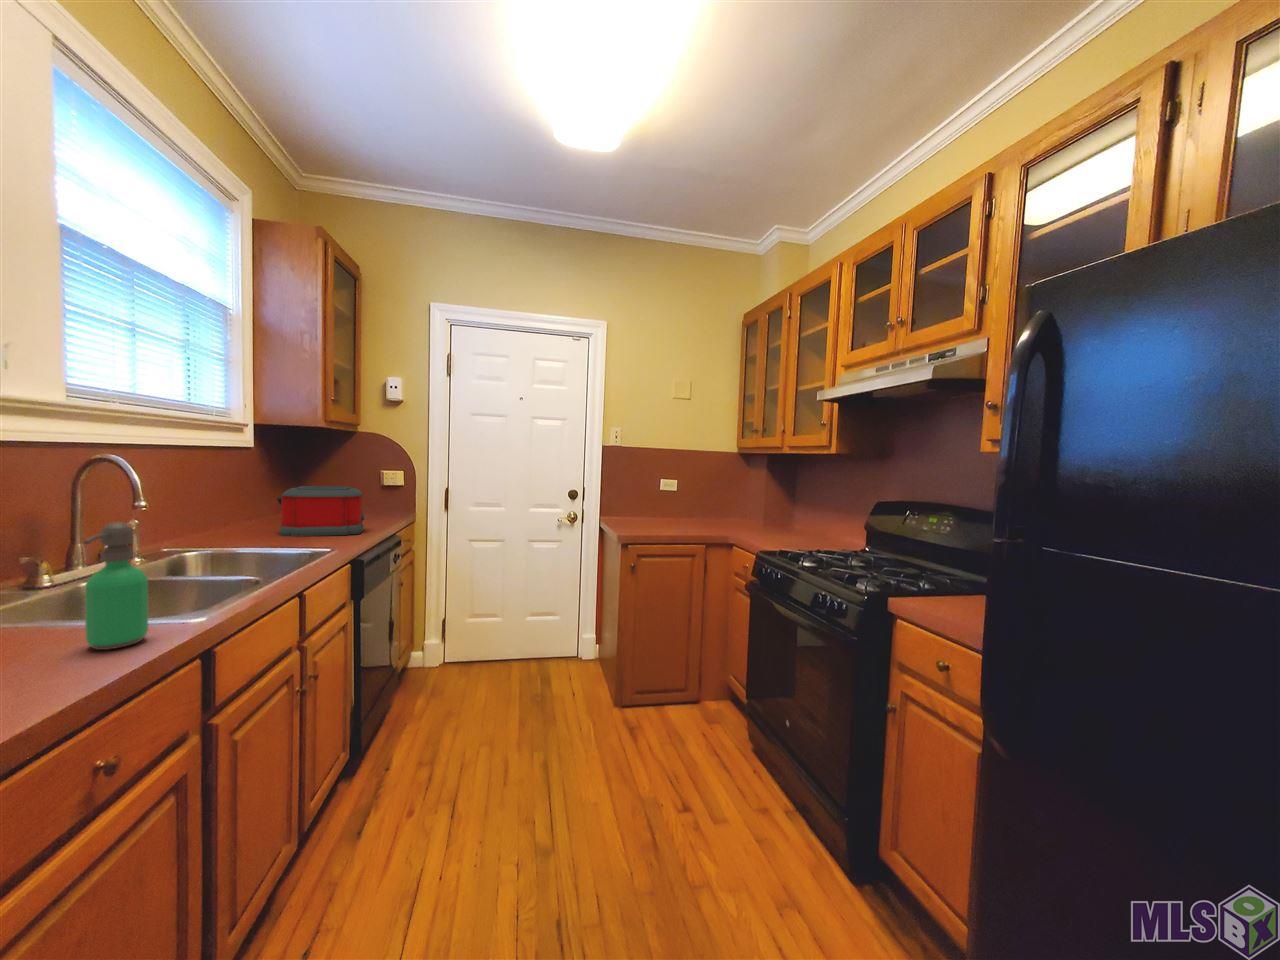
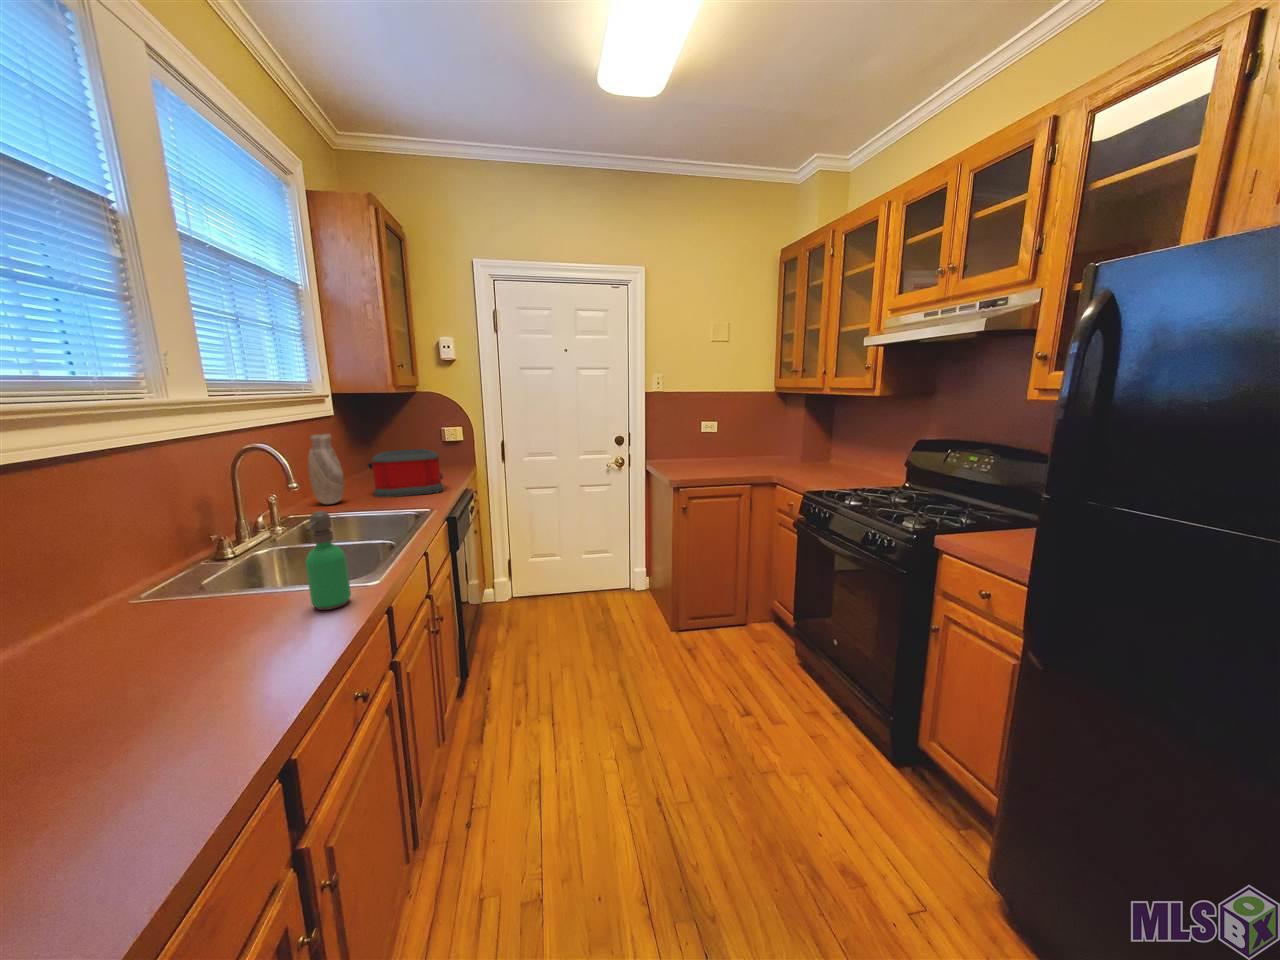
vase: none [200,461,242,540] -> present [308,434,344,504]

